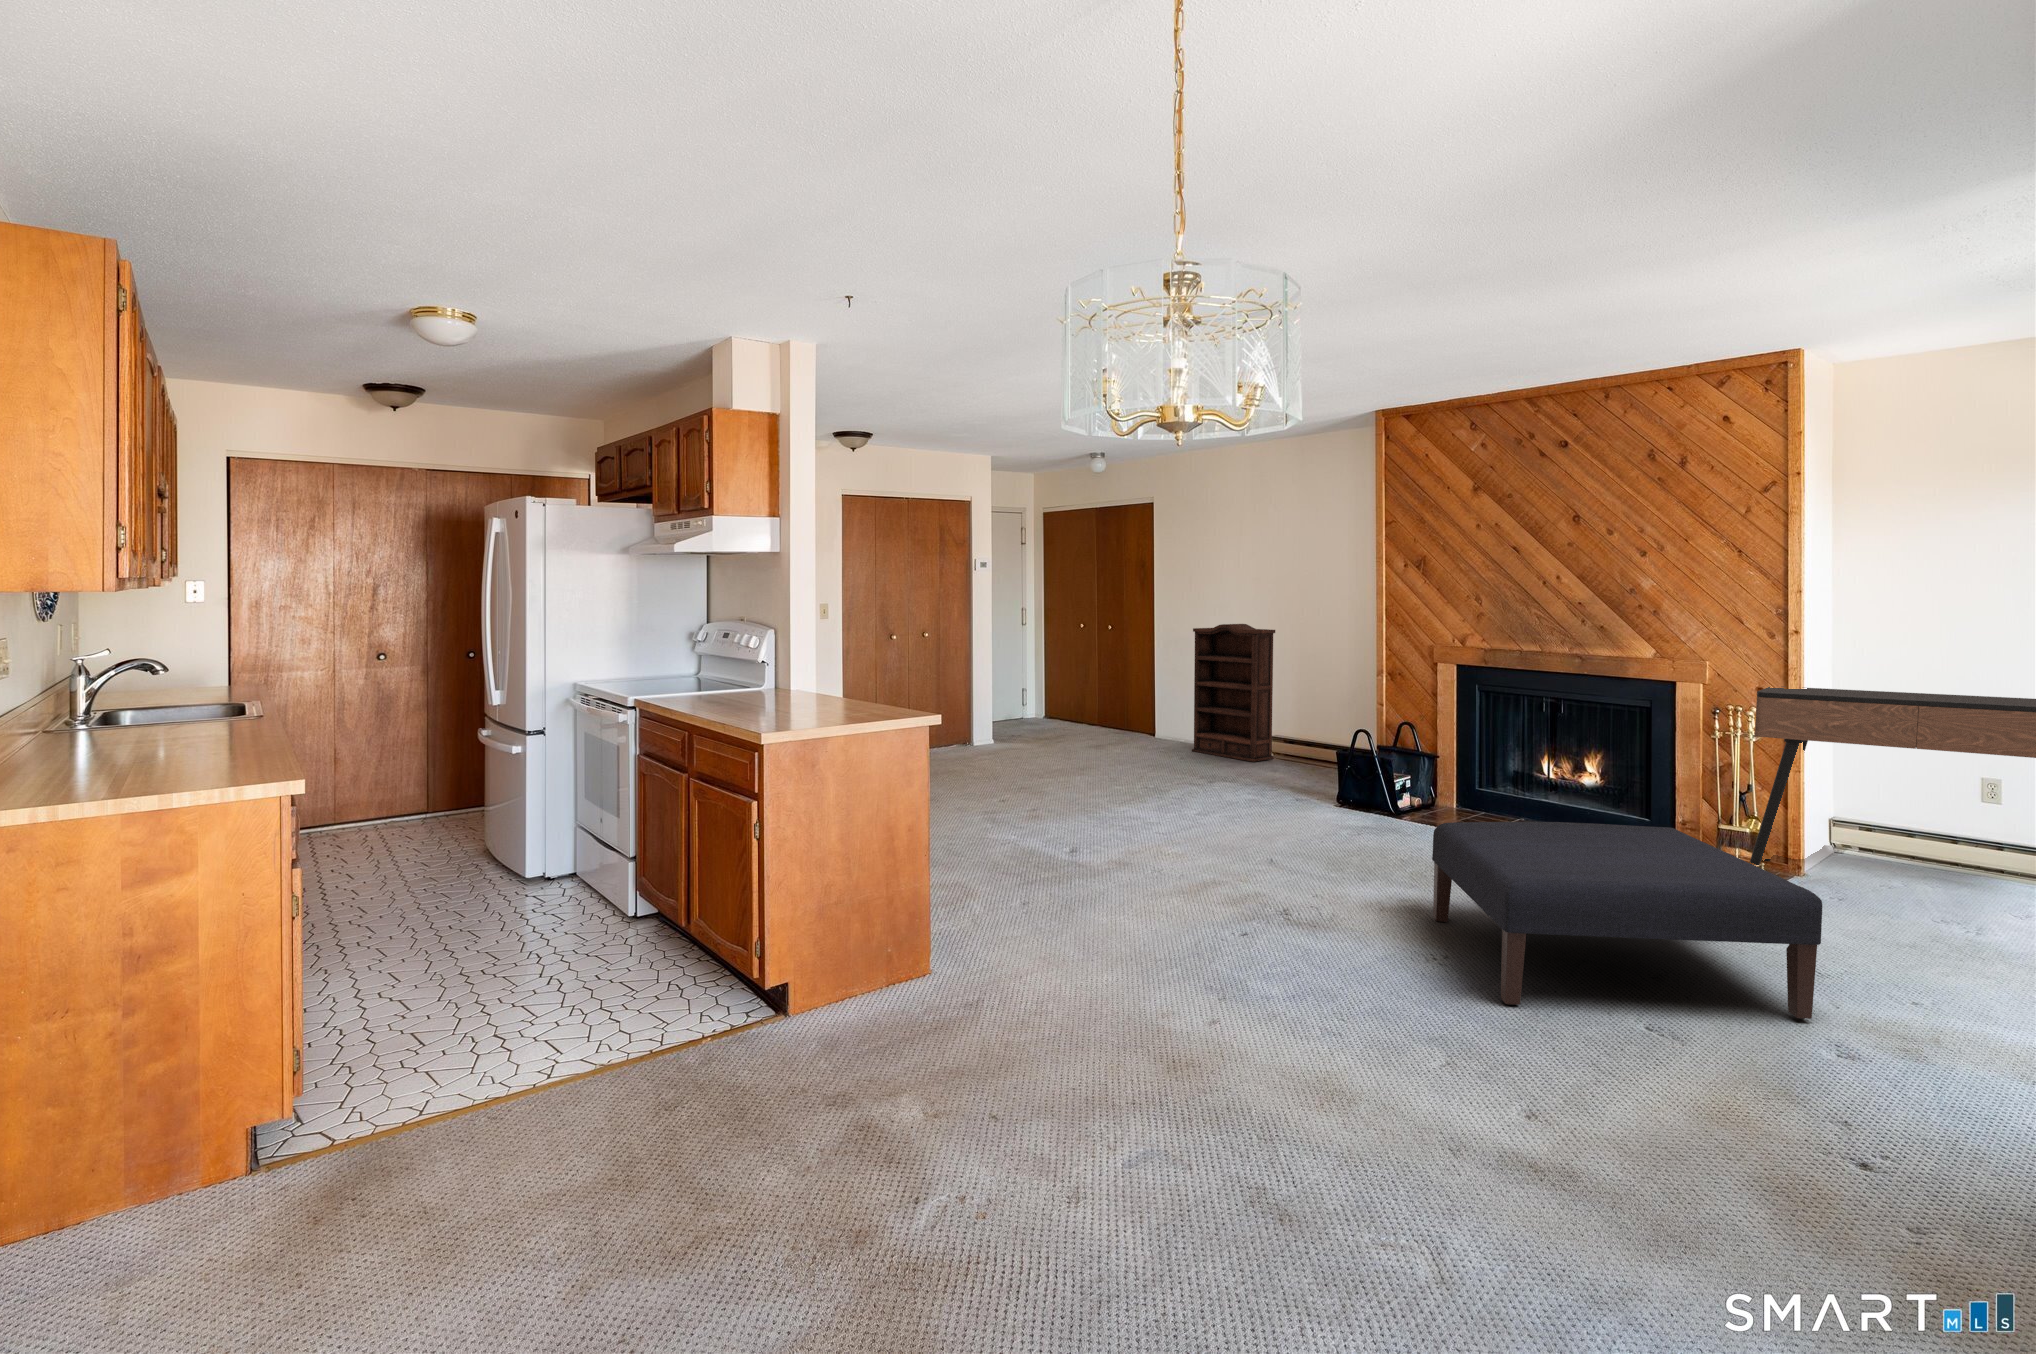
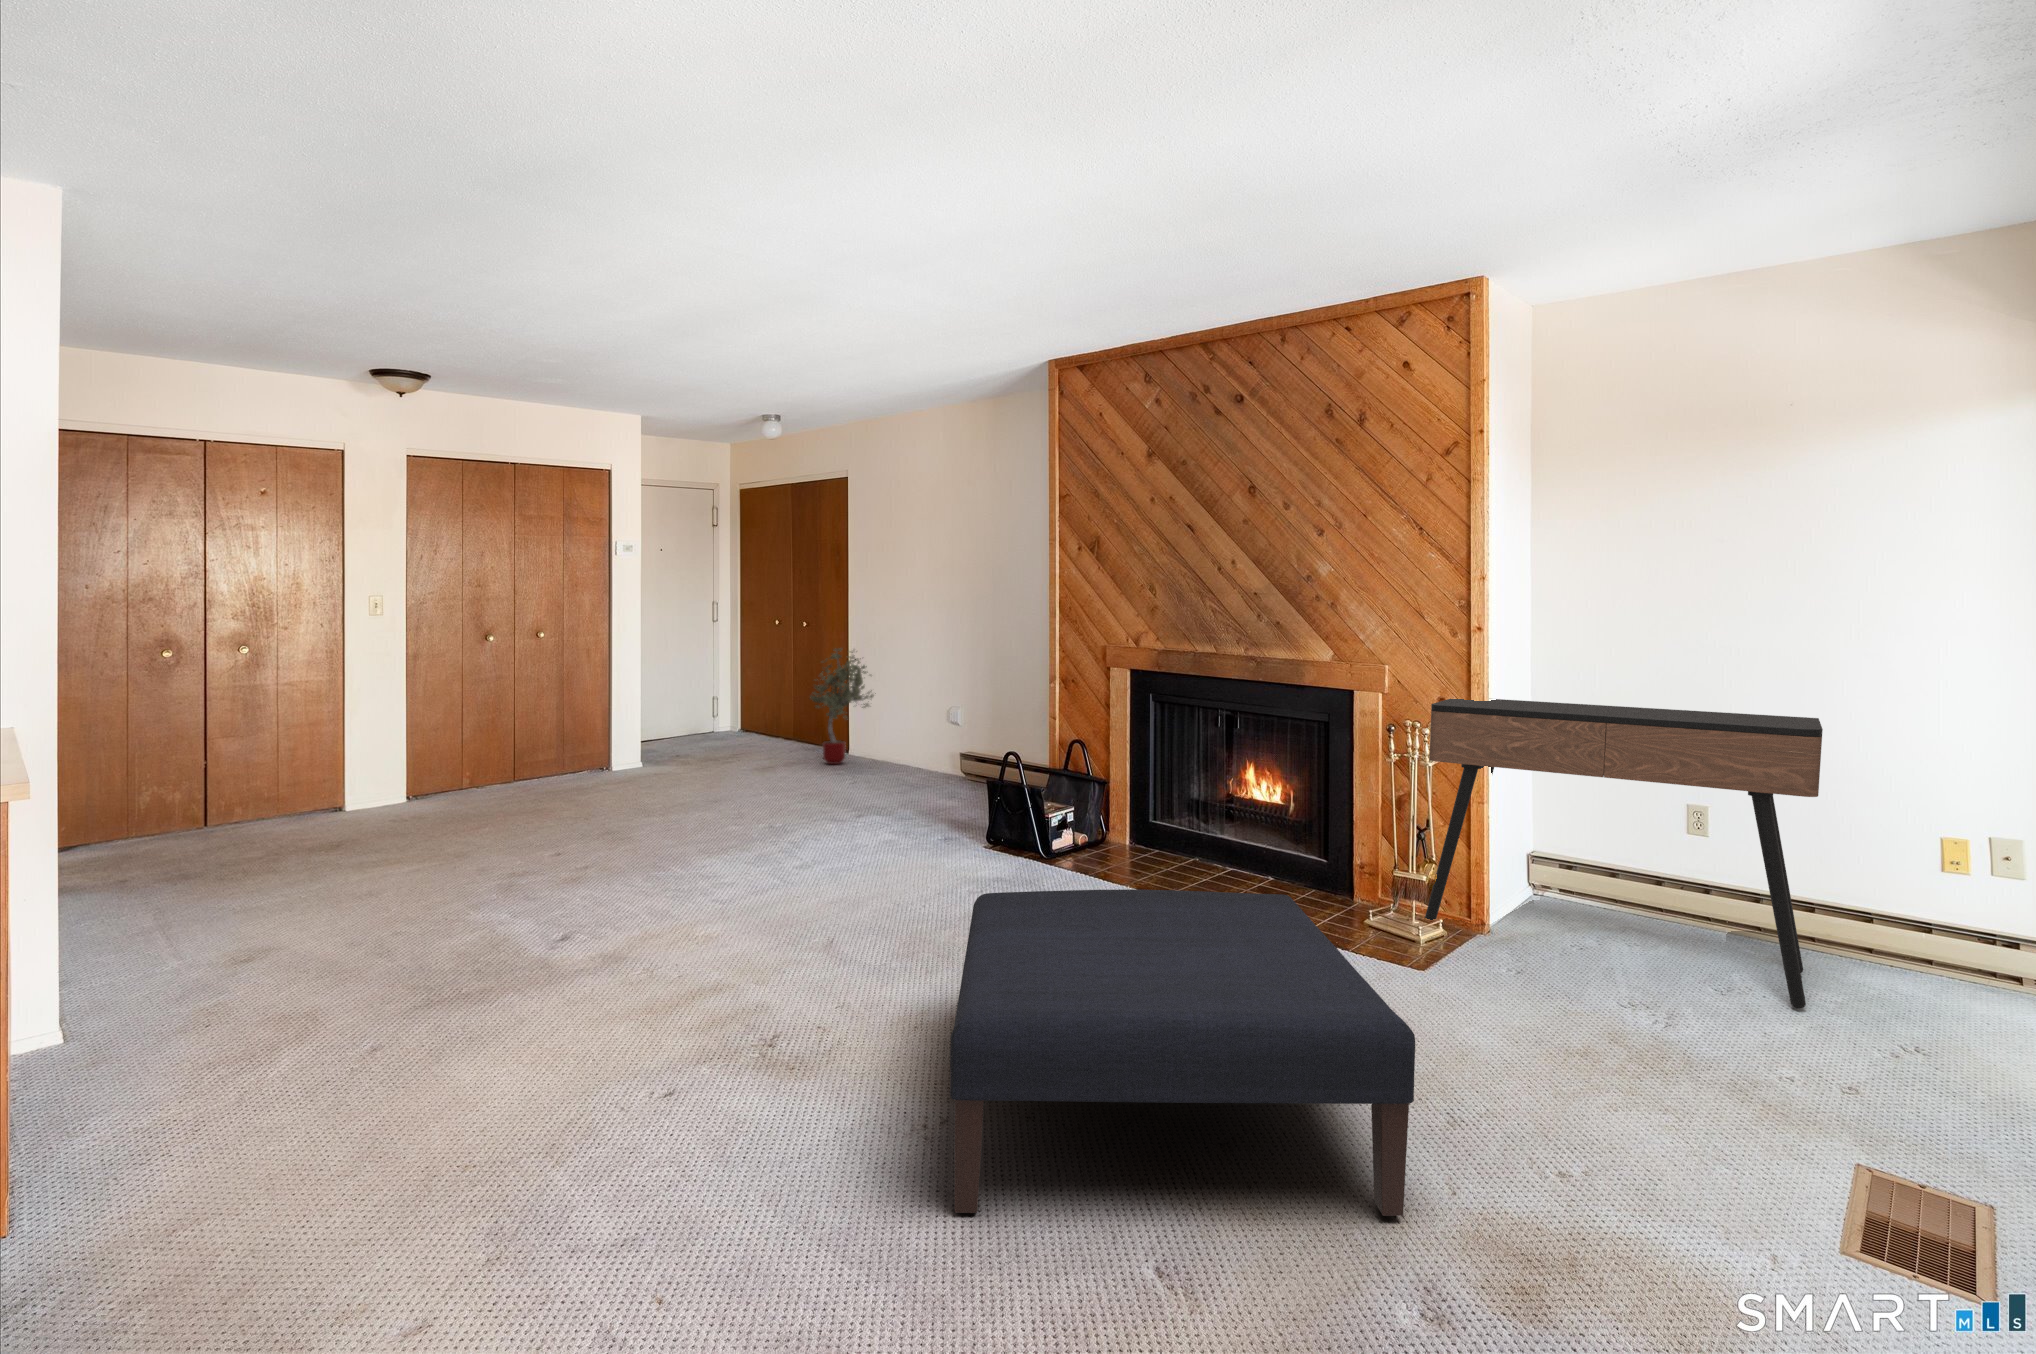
bookshelf: present [1192,624,1275,762] -> none [879,621,967,785]
potted tree: none [1121,646,1184,745] -> present [810,648,876,764]

